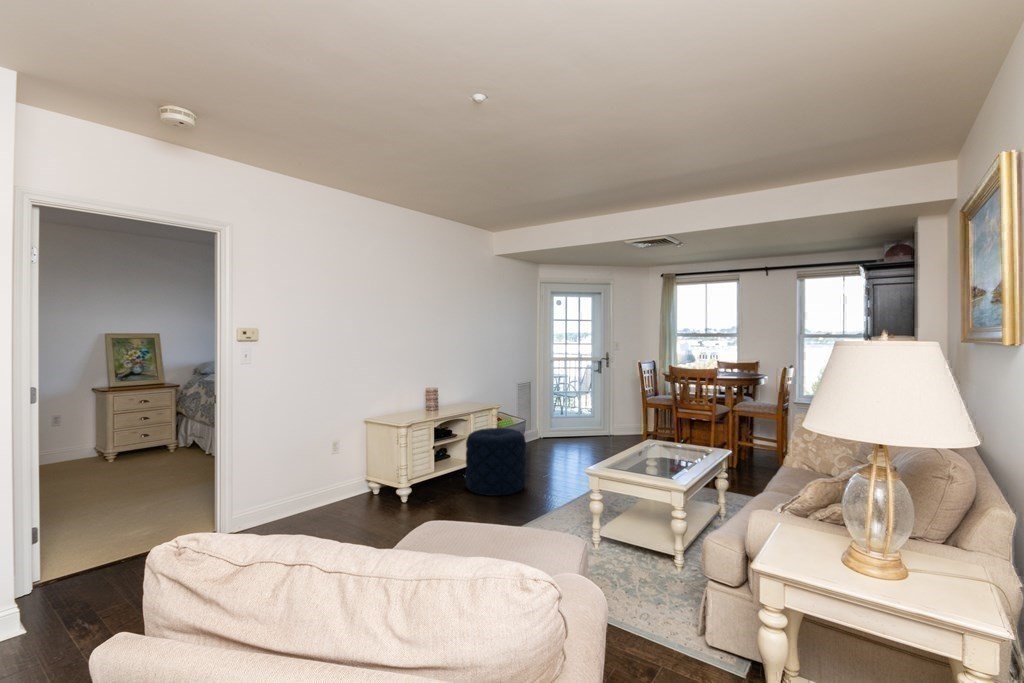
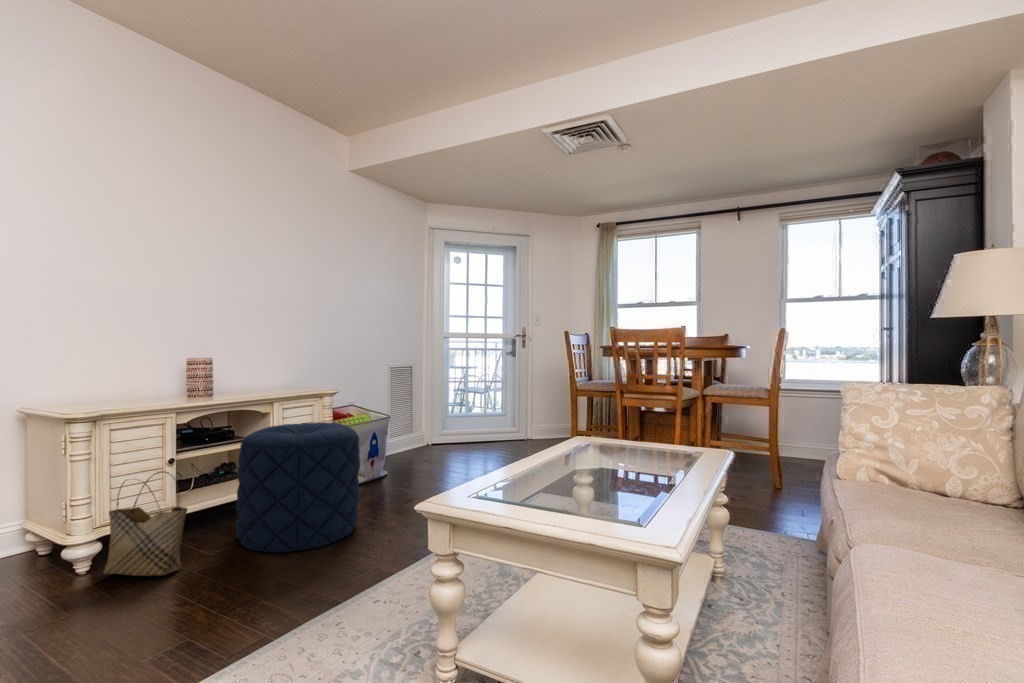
woven basket: none [421,454,455,503] -> present [103,471,187,576]

